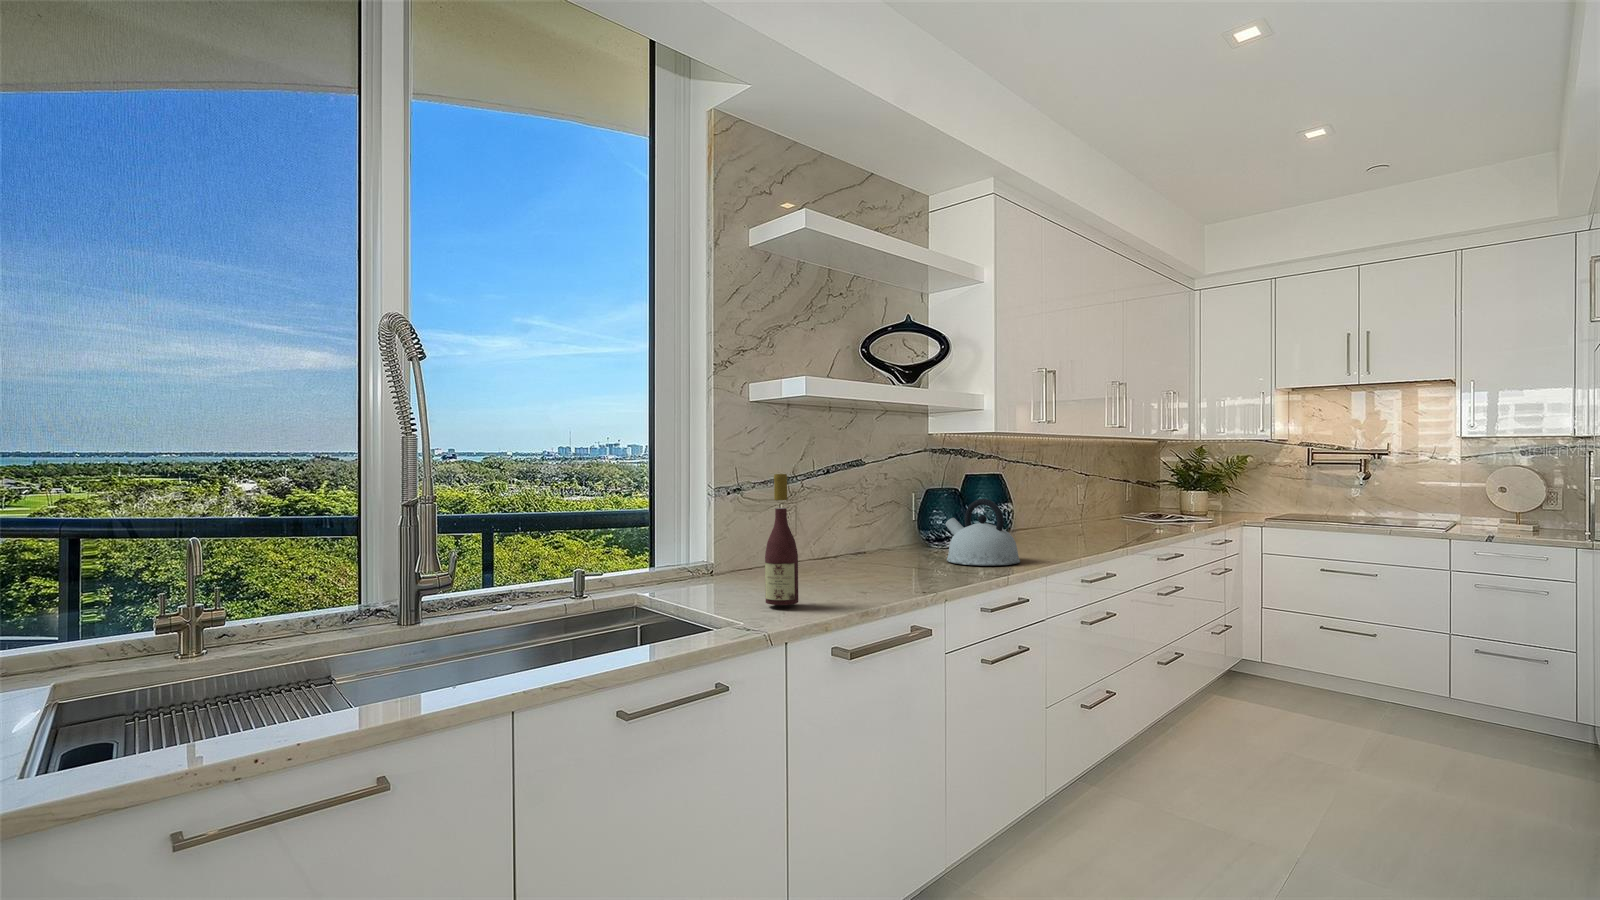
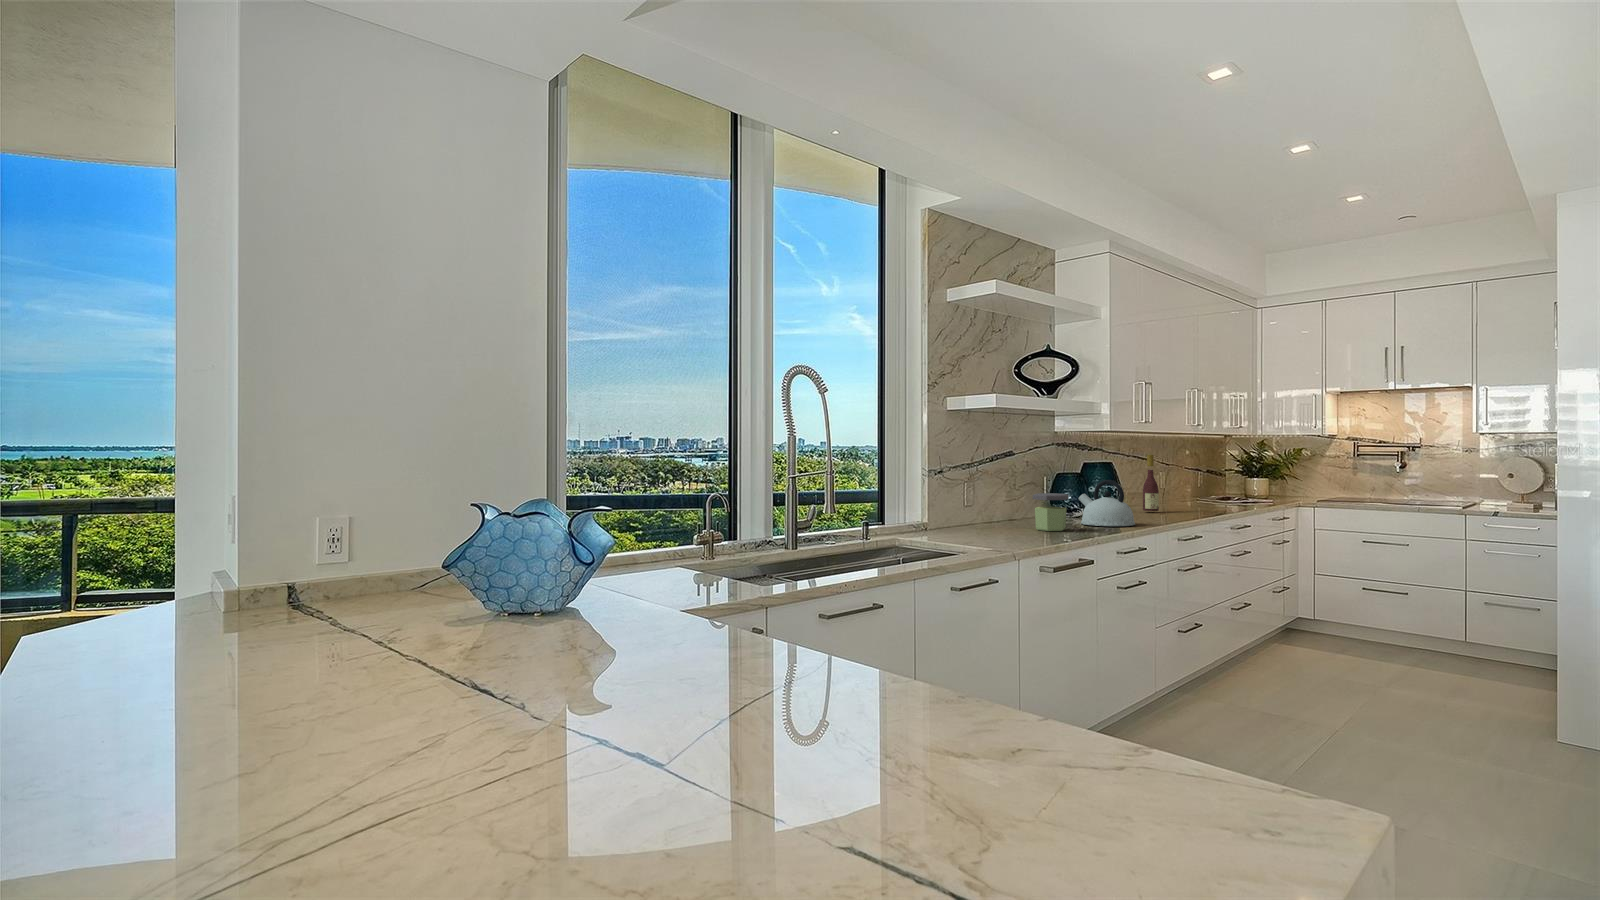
wine bottle: present [765,474,798,605] -> present [1143,455,1159,511]
jar: none [866,519,918,576] -> present [1033,493,1068,531]

